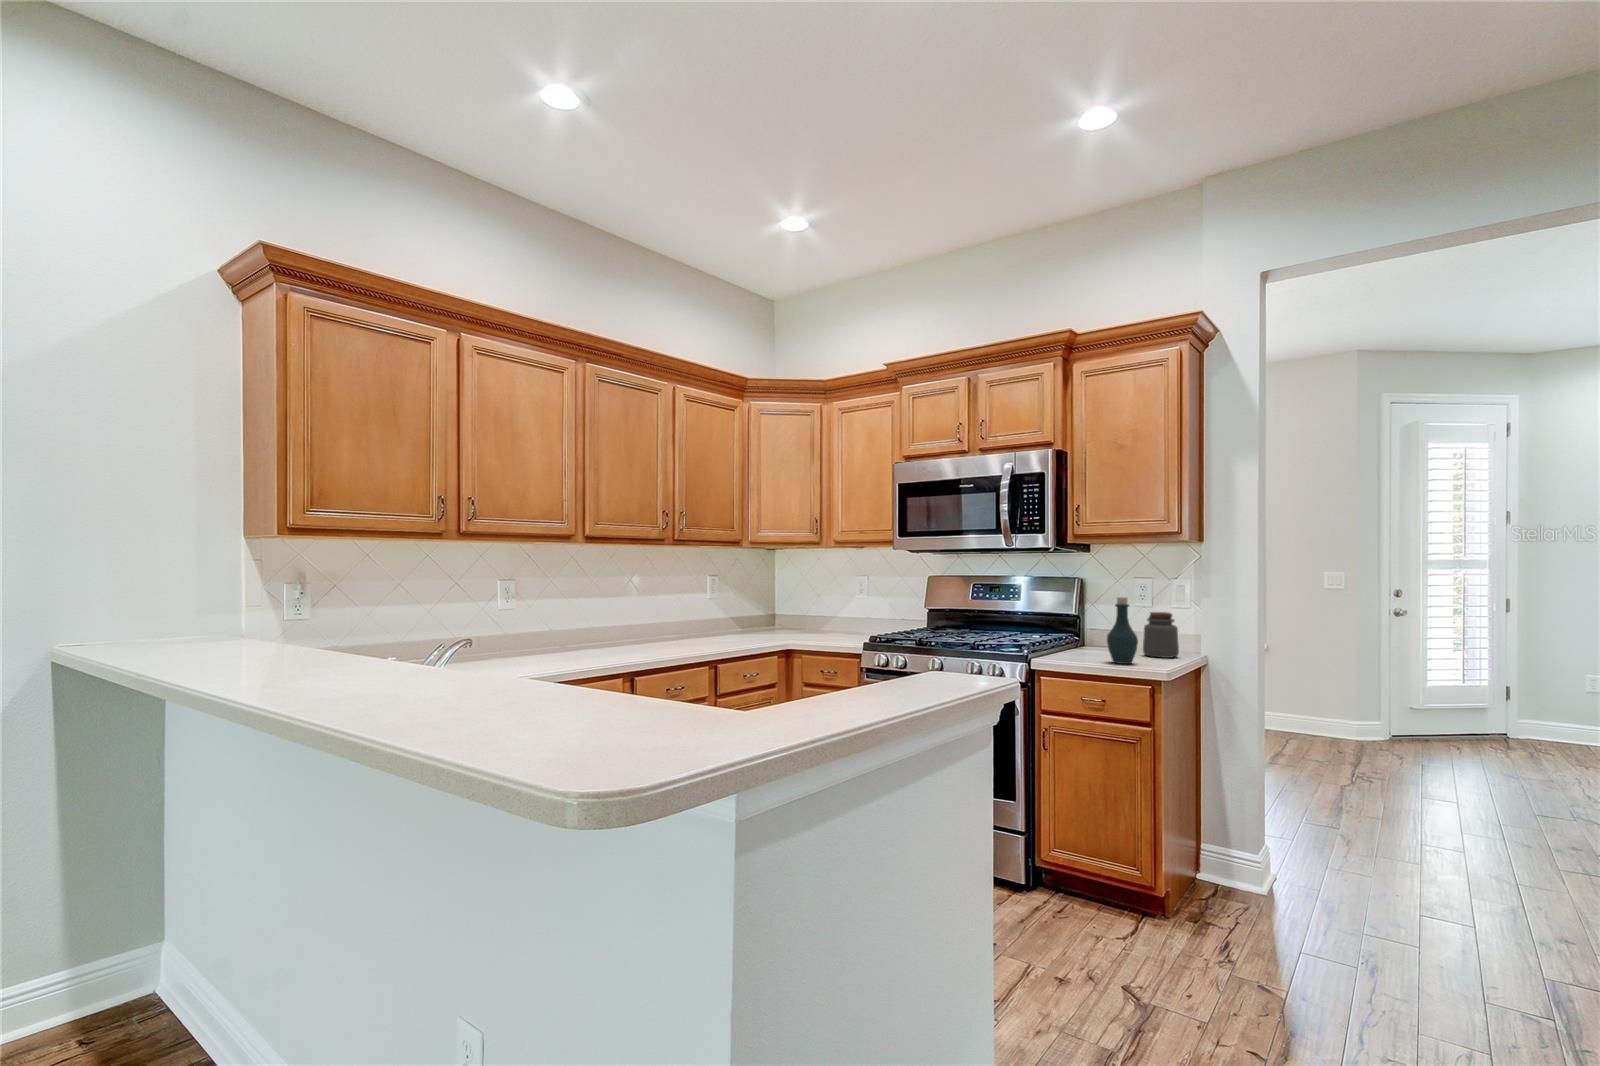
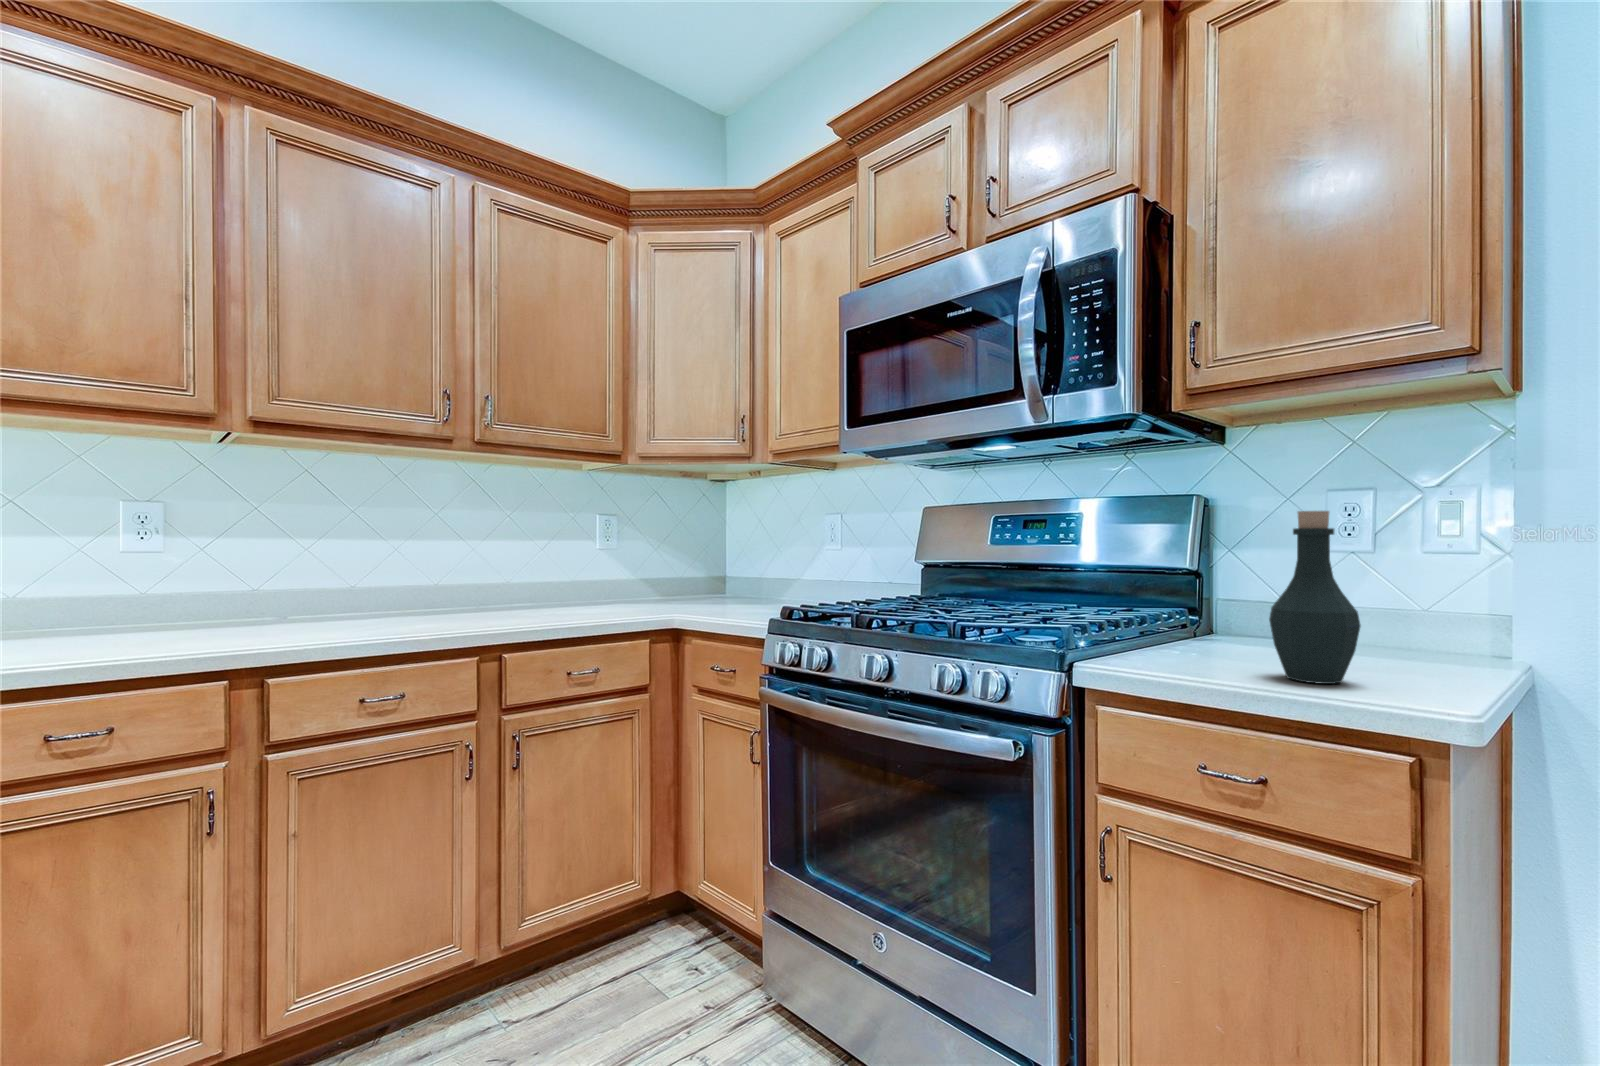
jar: present [1143,612,1179,658] -> none [1361,557,1462,666]

